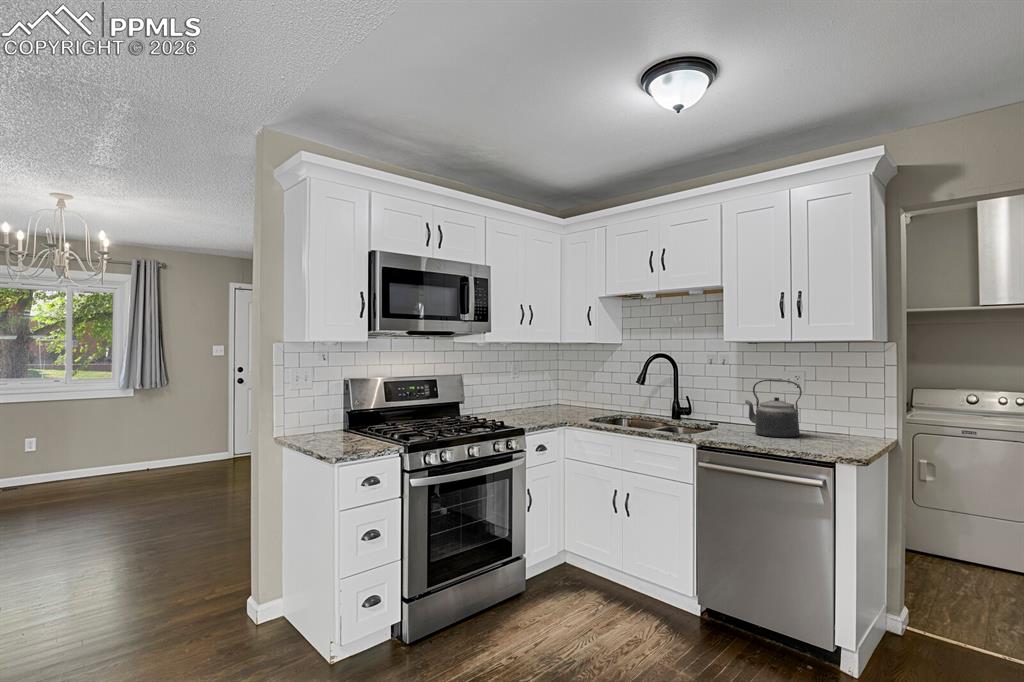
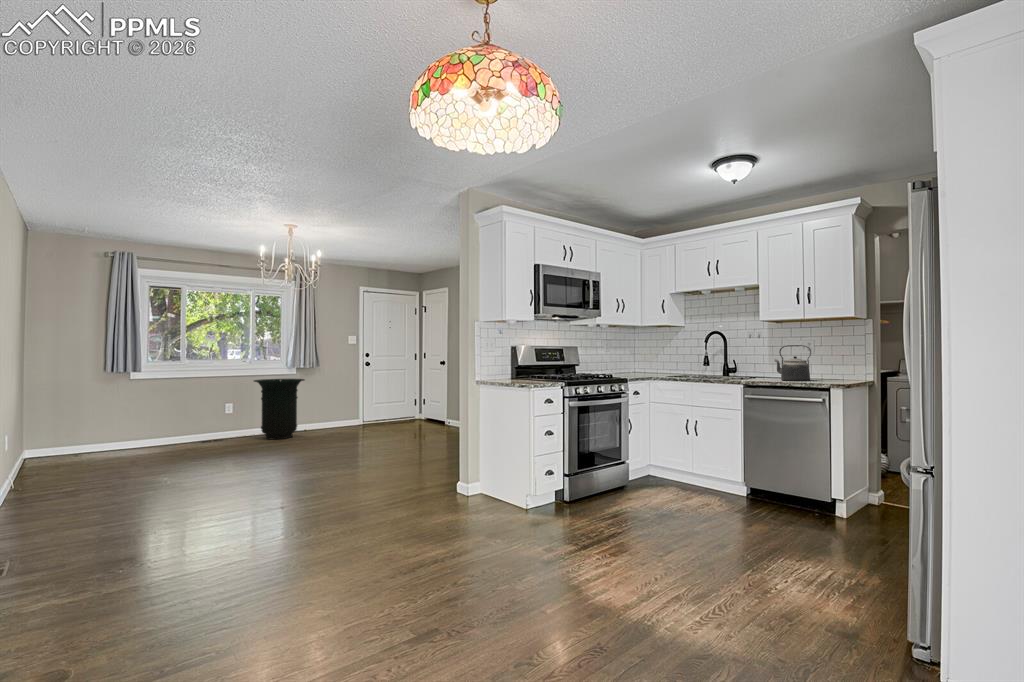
trash can: none [58,403,138,488] -> present [254,379,304,439]

